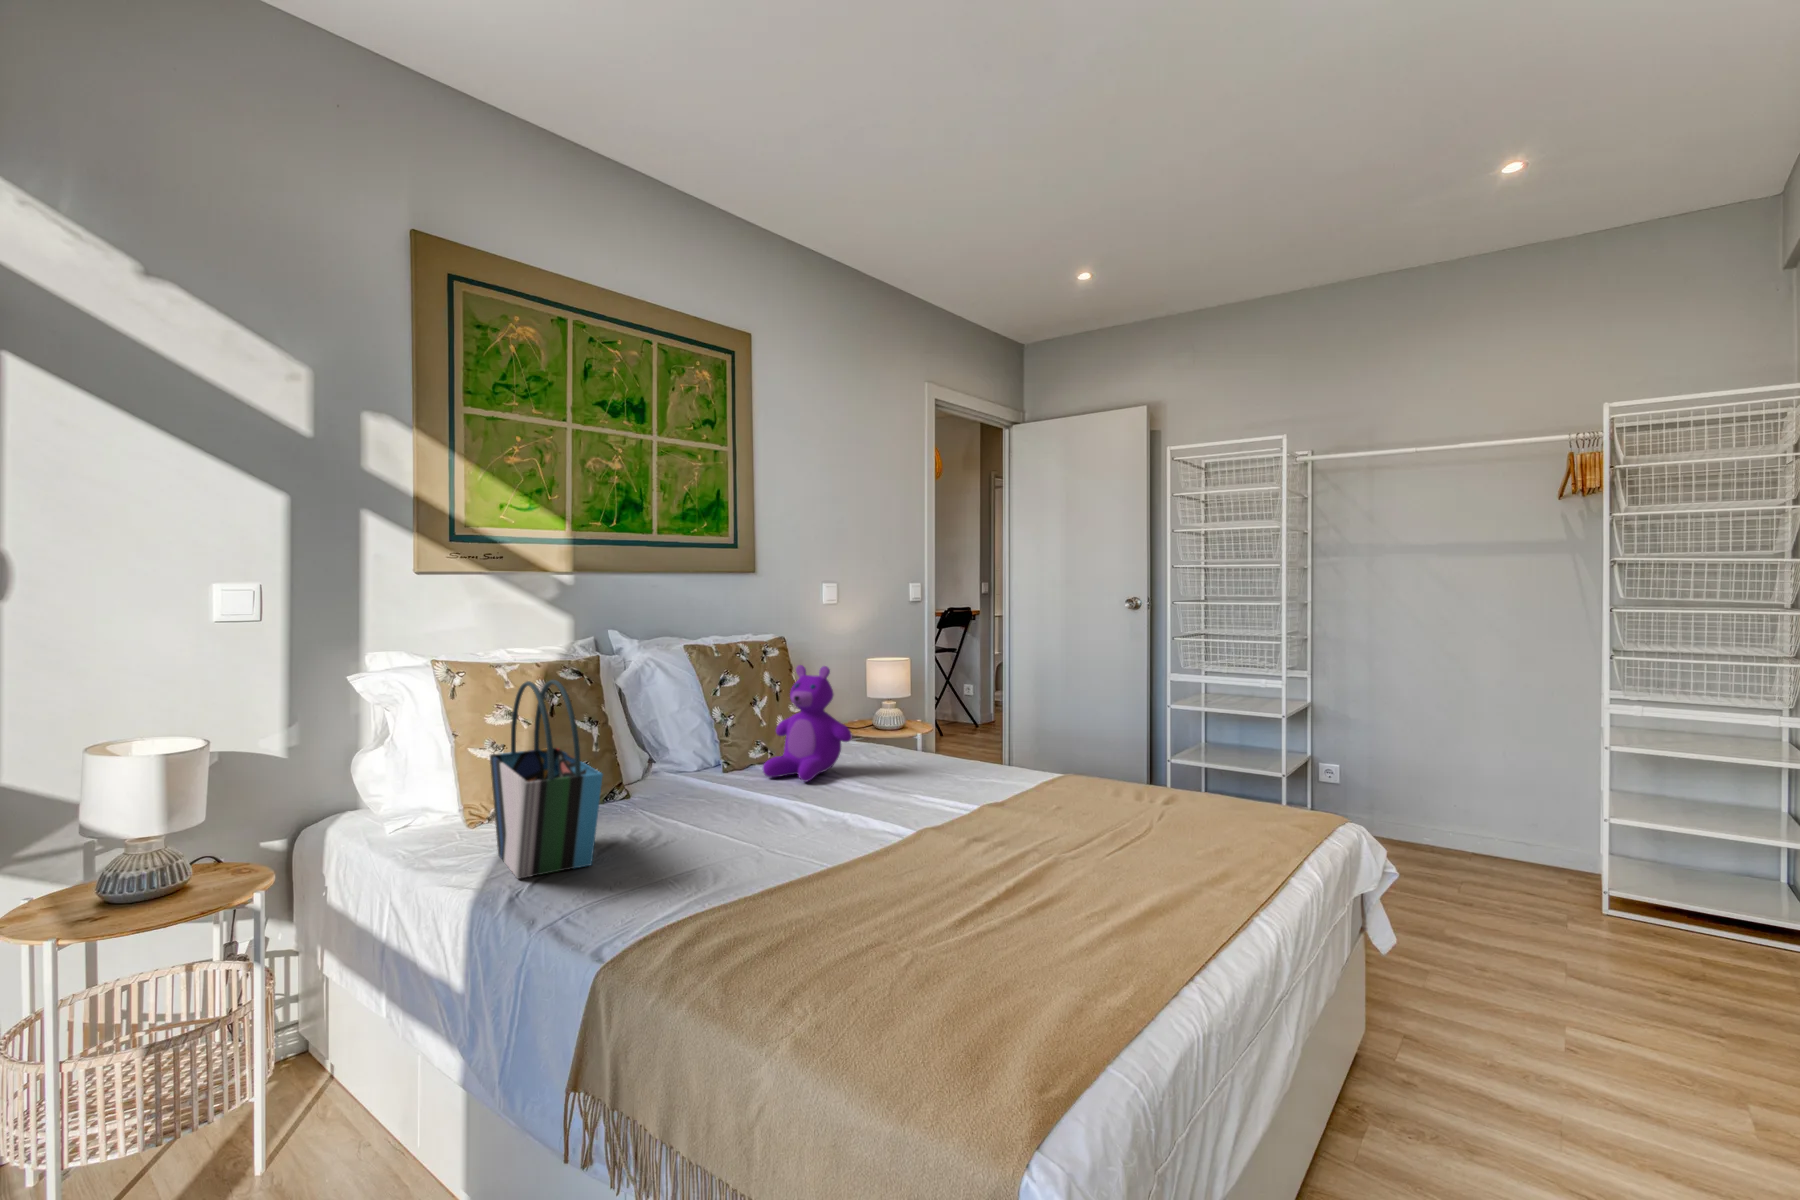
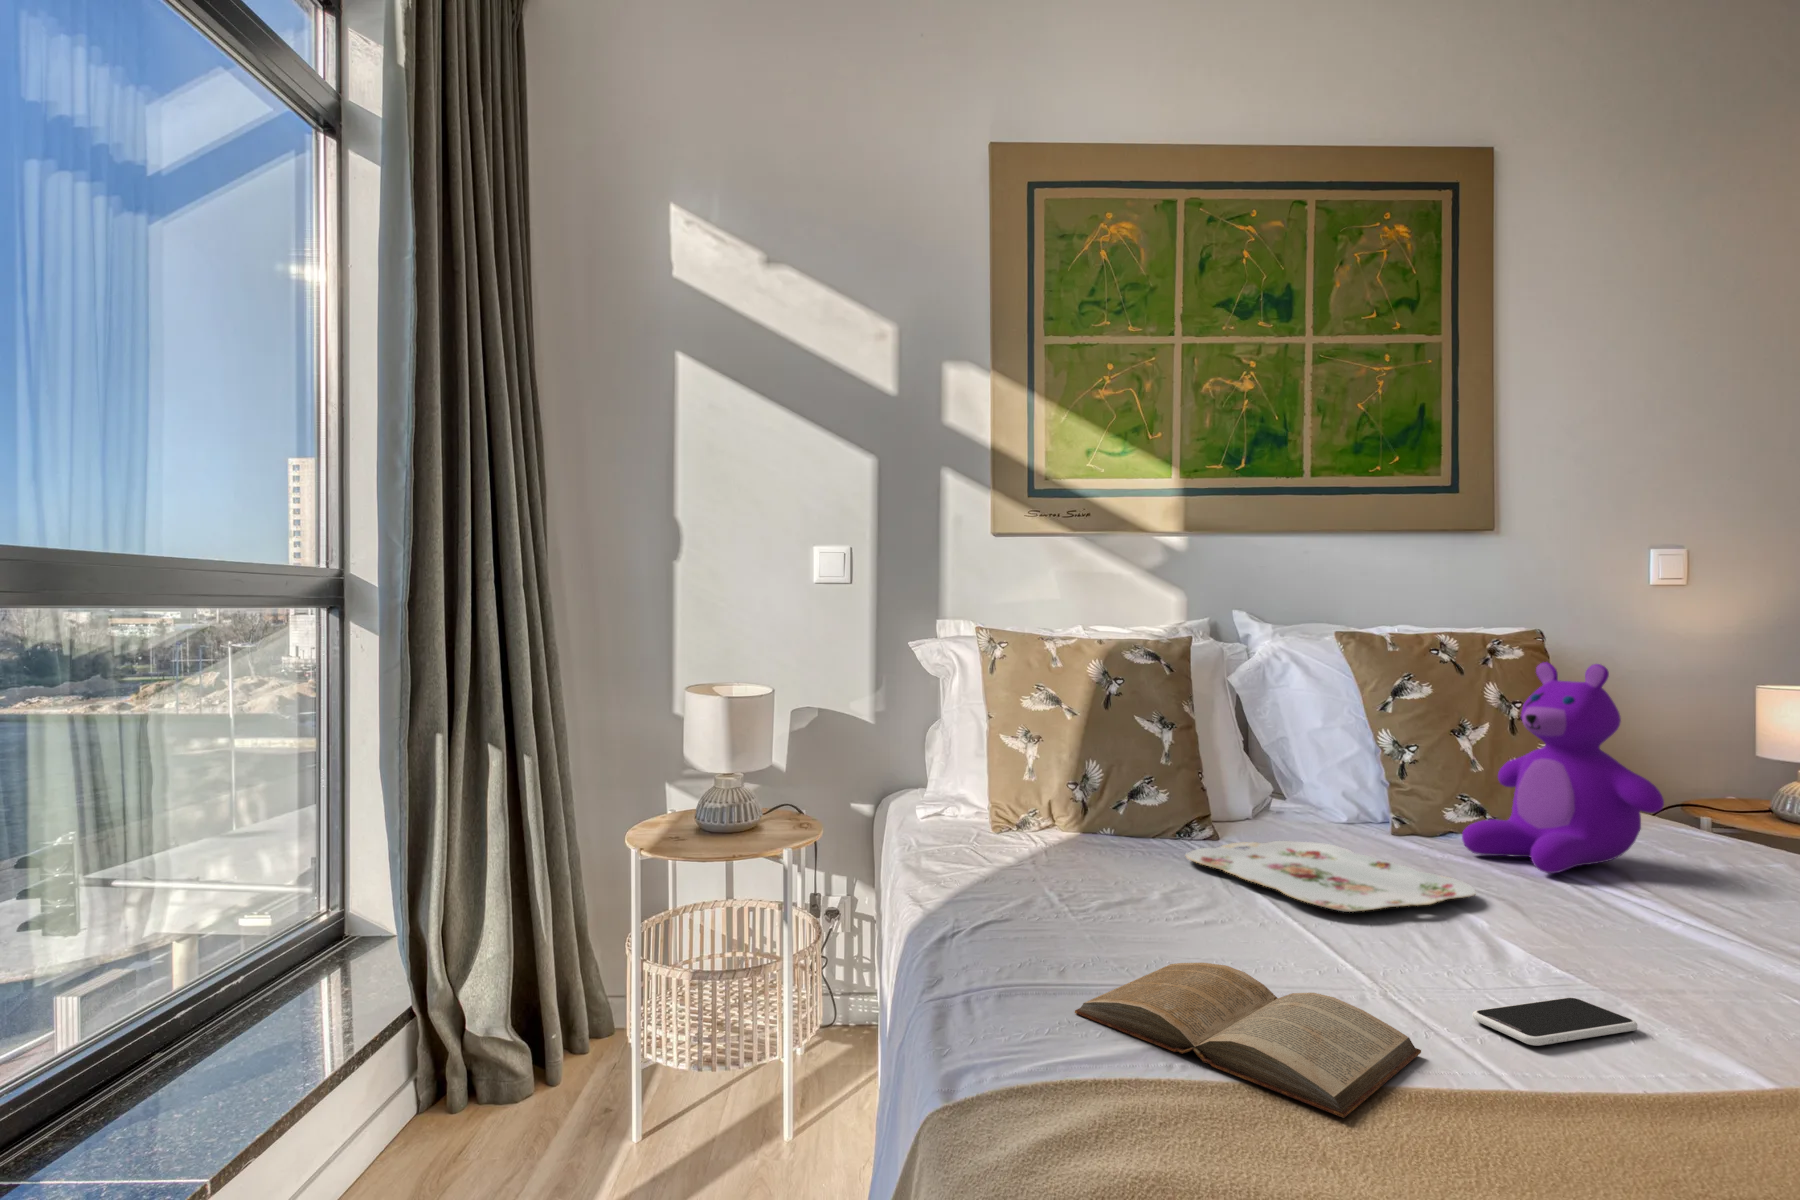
tote bag: present [490,680,603,879] -> none [955,634,1076,922]
serving tray: none [622,787,783,823] -> present [1186,841,1476,912]
smartphone: none [809,838,865,861] -> present [1473,997,1638,1046]
book: none [640,862,798,907] -> present [1075,963,1421,1118]

